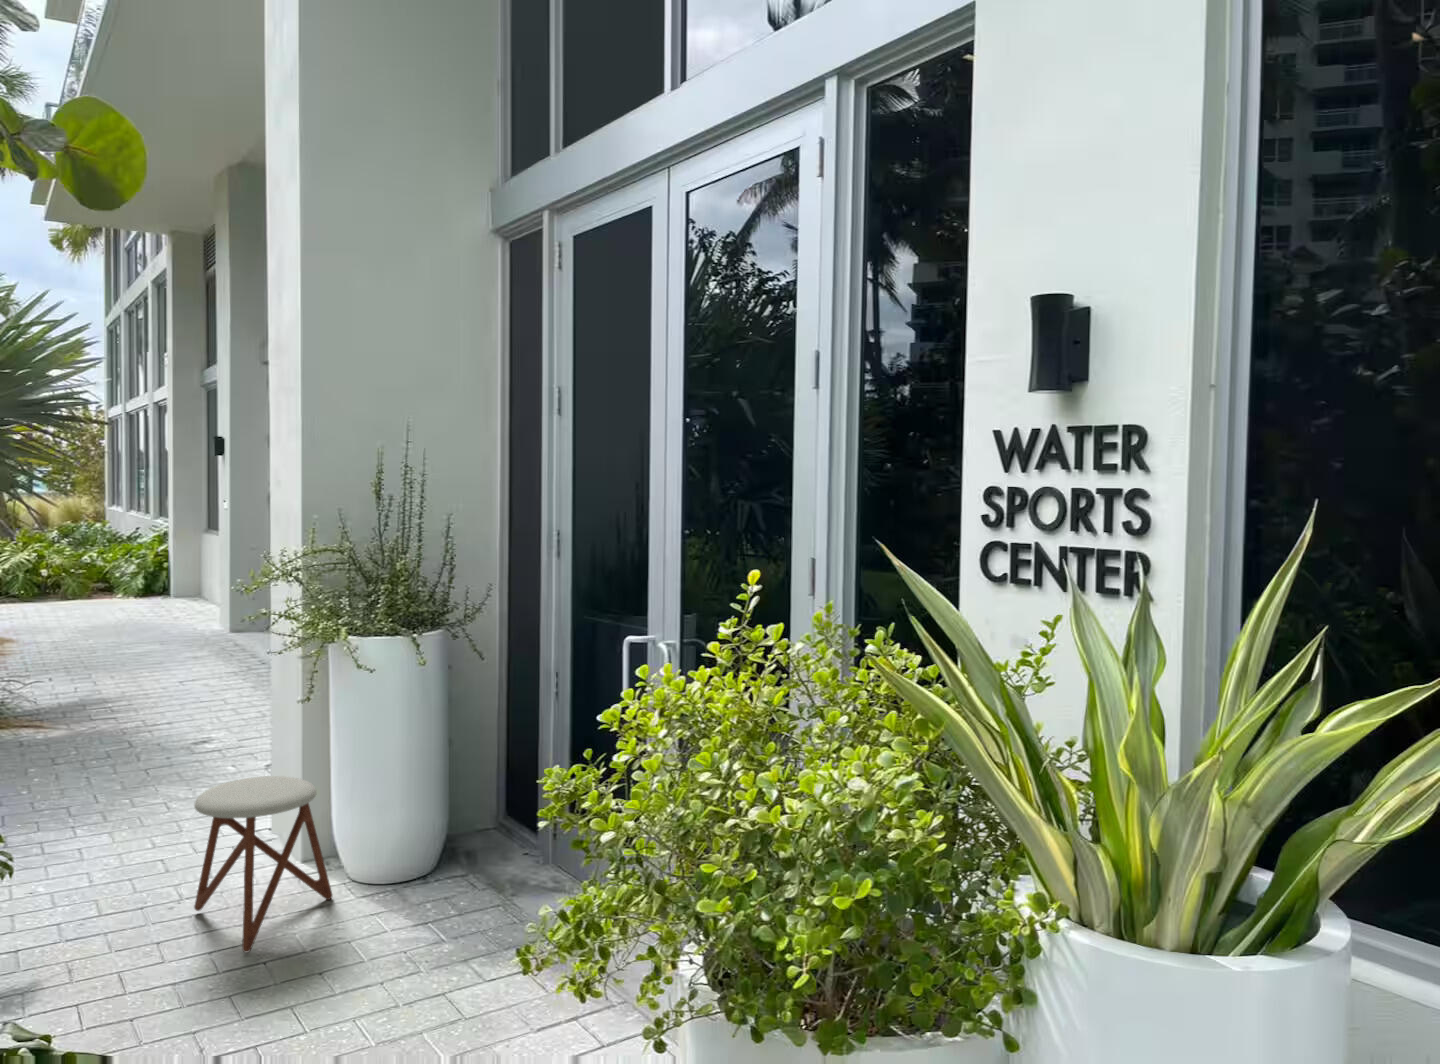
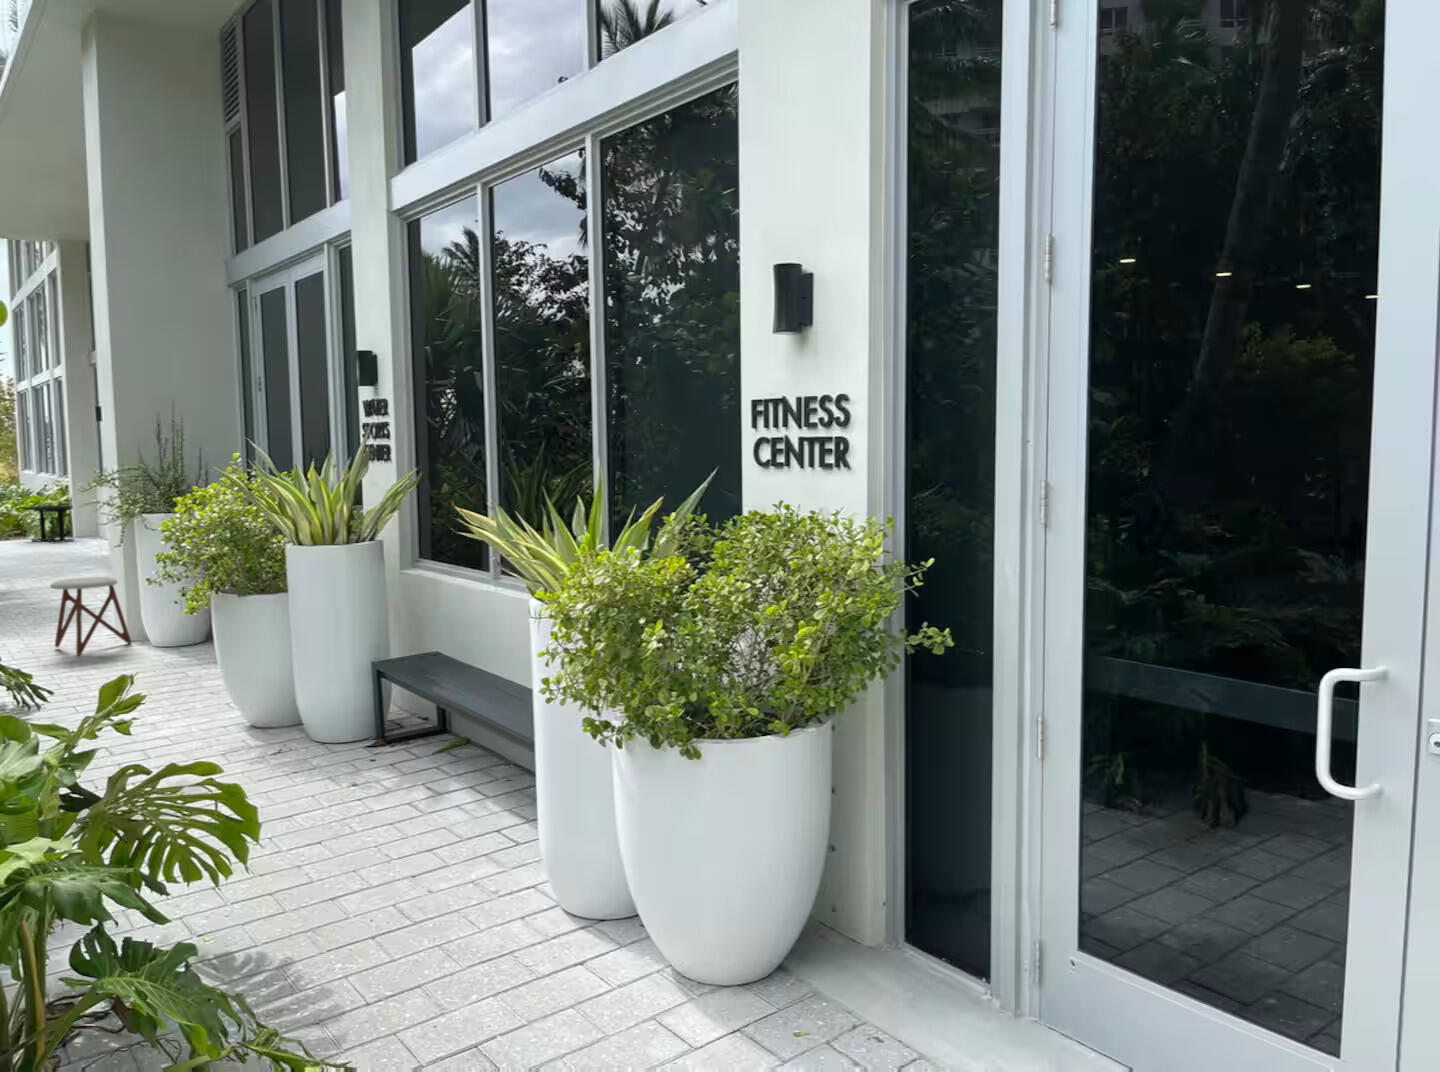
side table: none [106,544,184,604] -> present [18,497,74,543]

